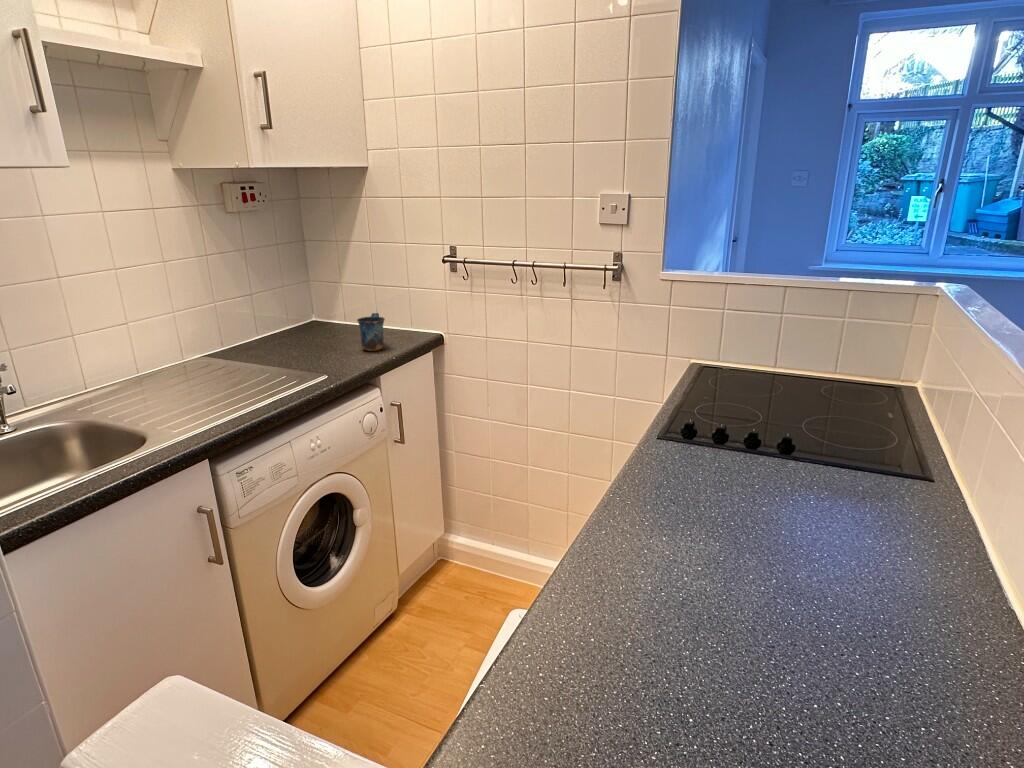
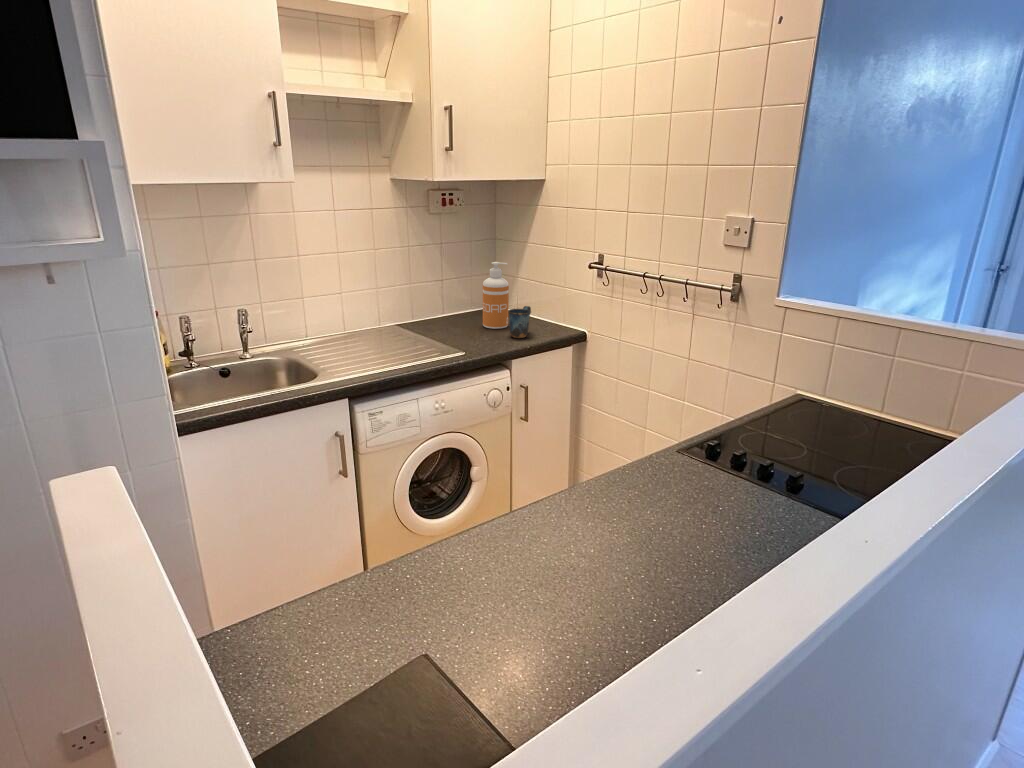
soap dispenser: none [313,266,348,345] -> present [483,262,509,329]

